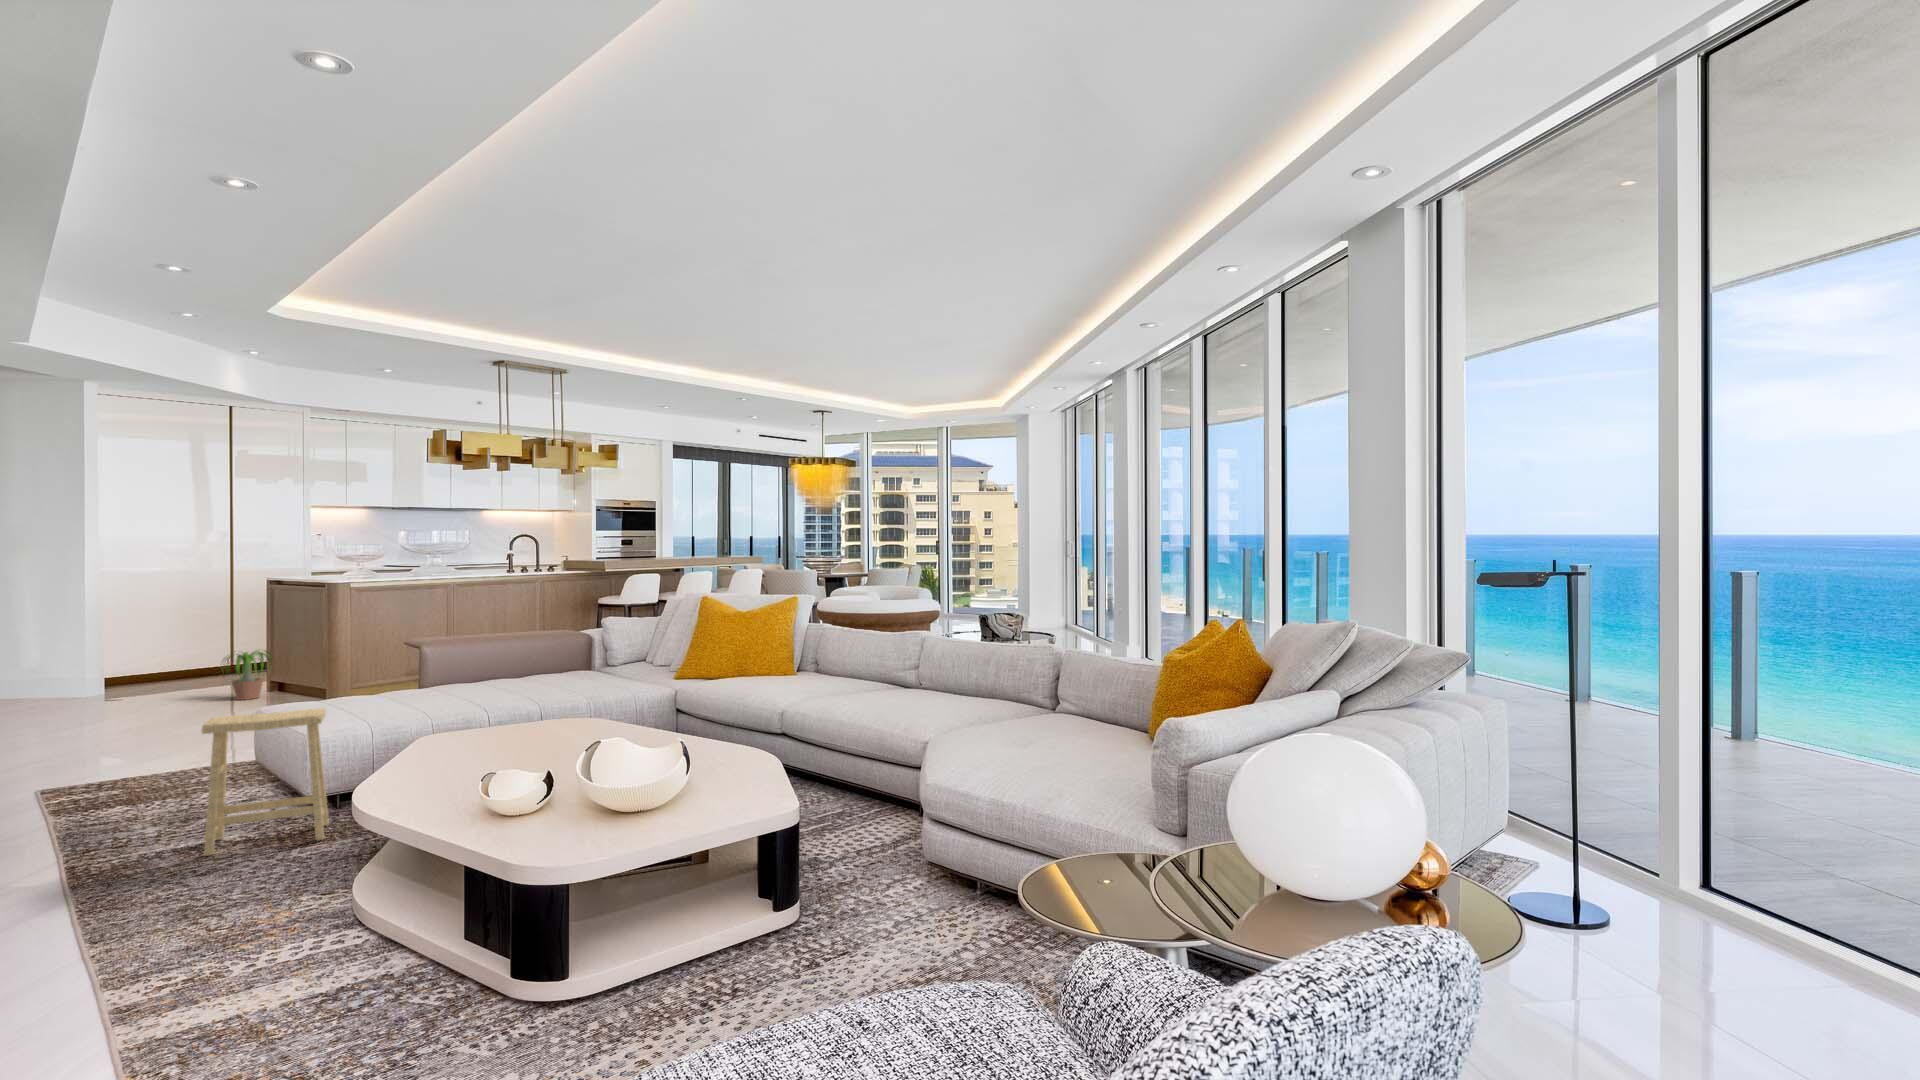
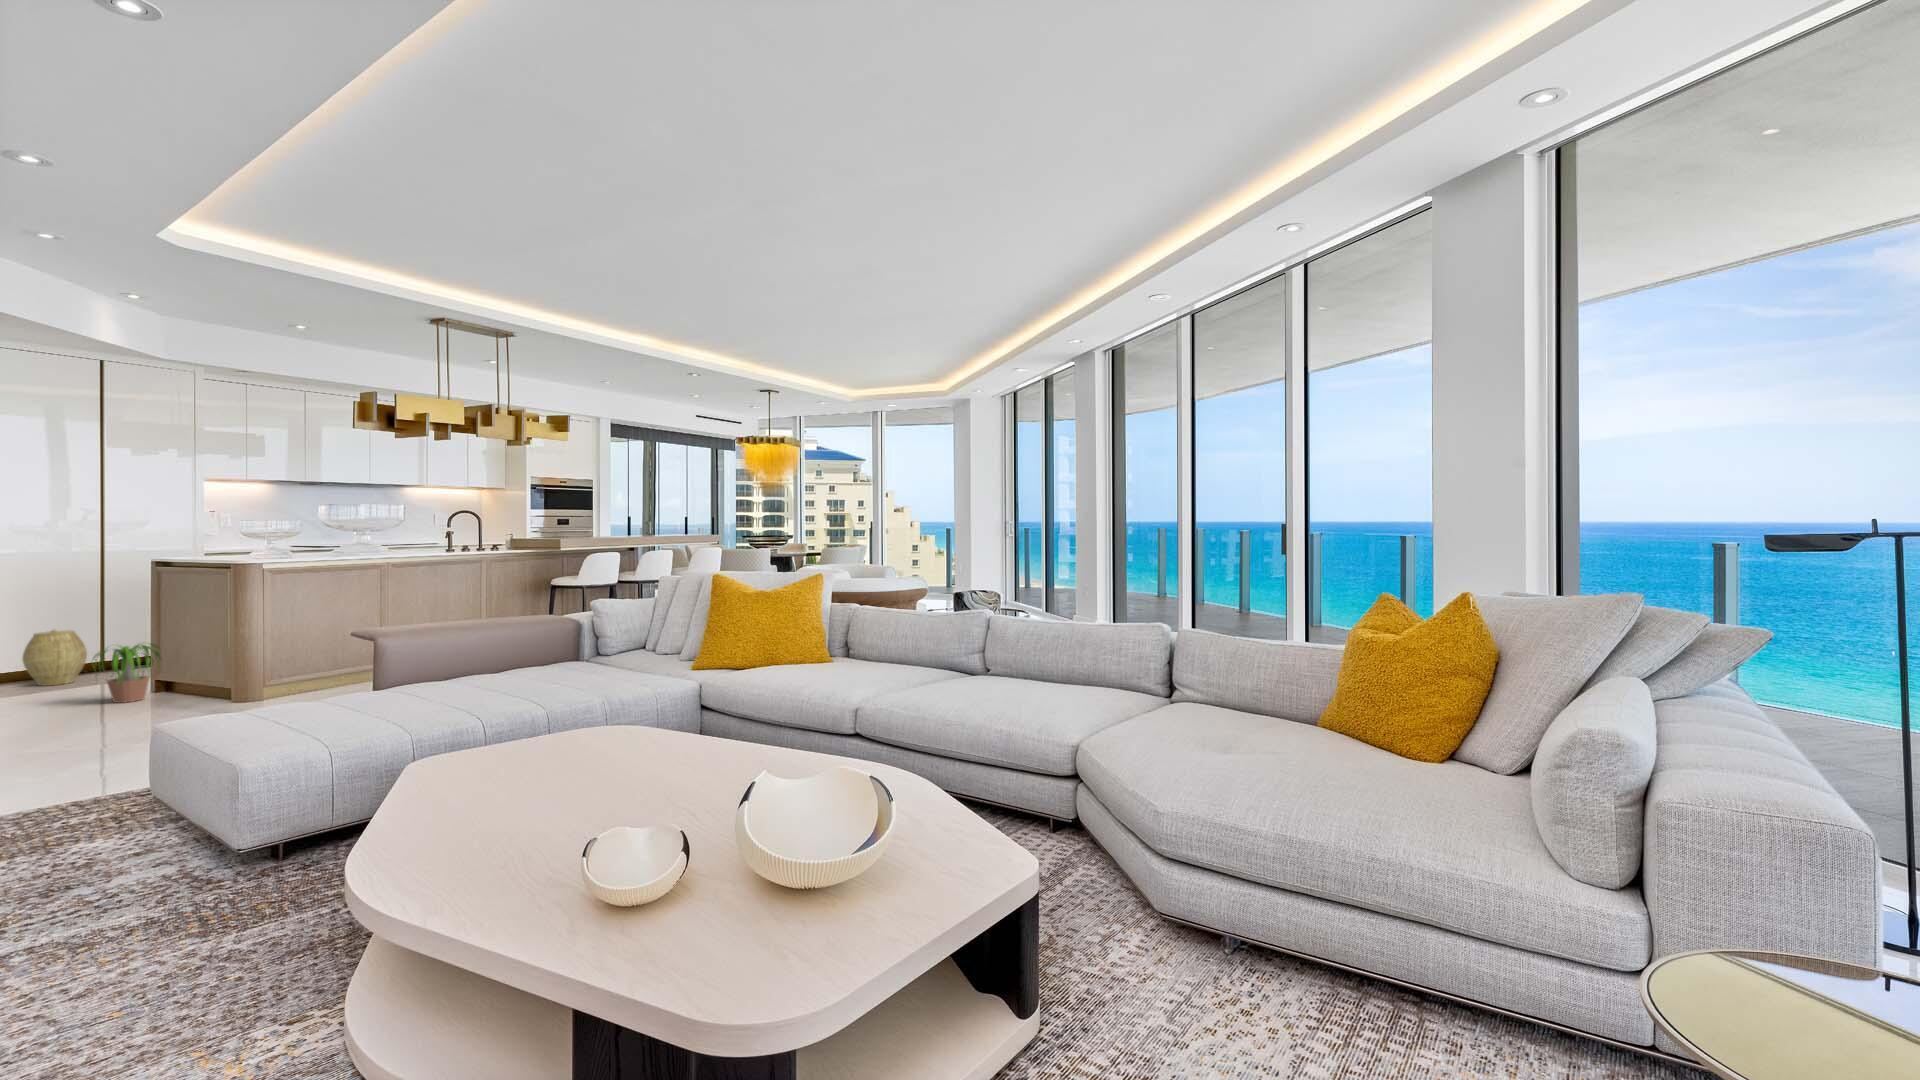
woven basket: none [171,637,218,685] -> present [22,630,87,686]
footstool: present [202,708,329,856] -> none [72,730,272,958]

